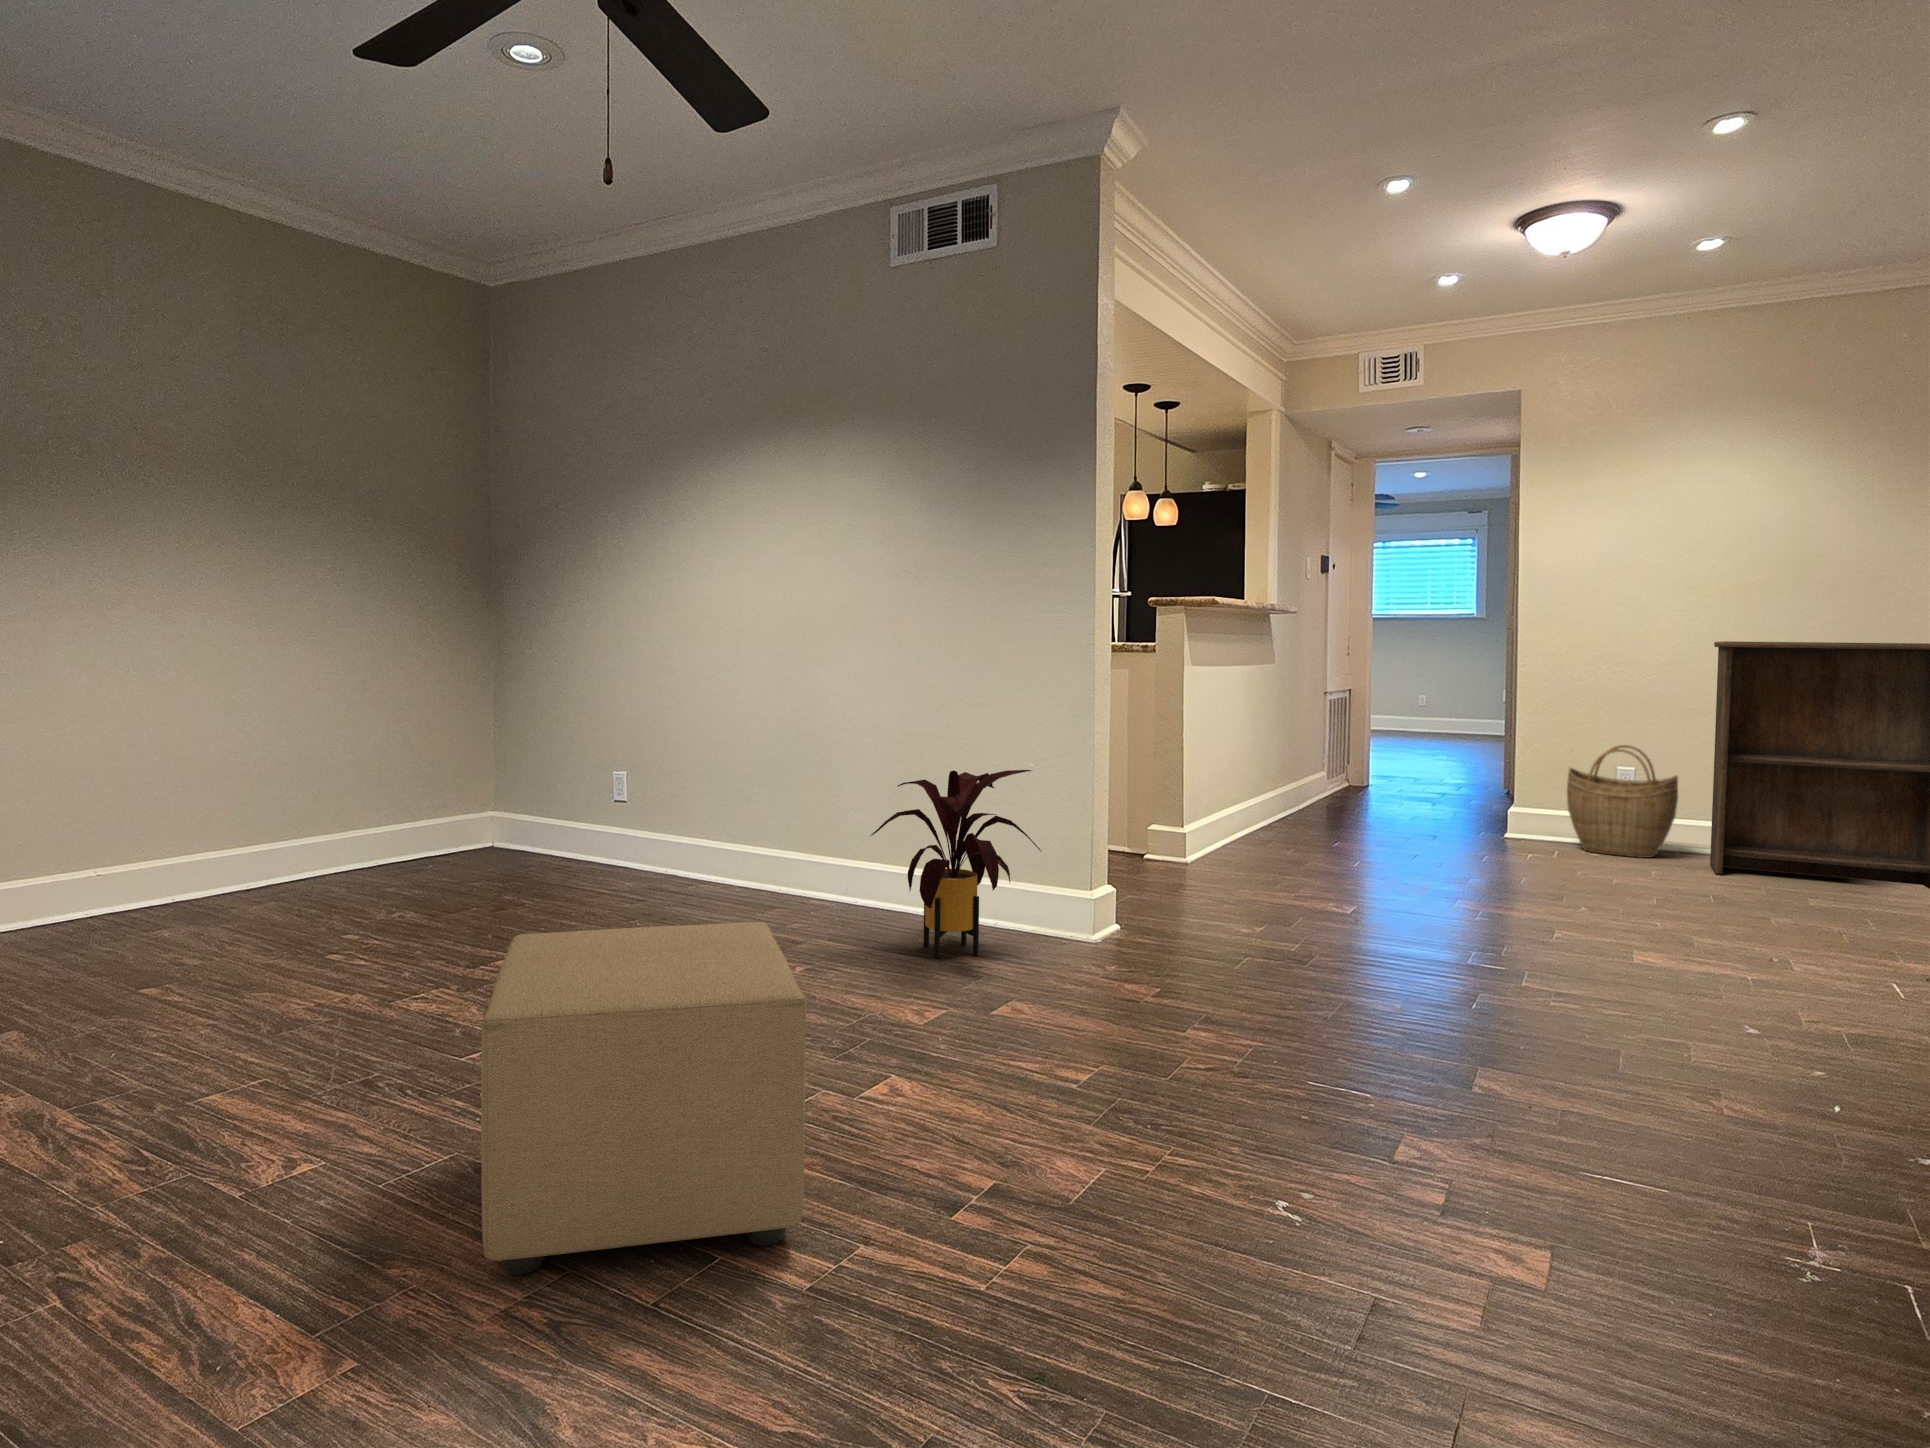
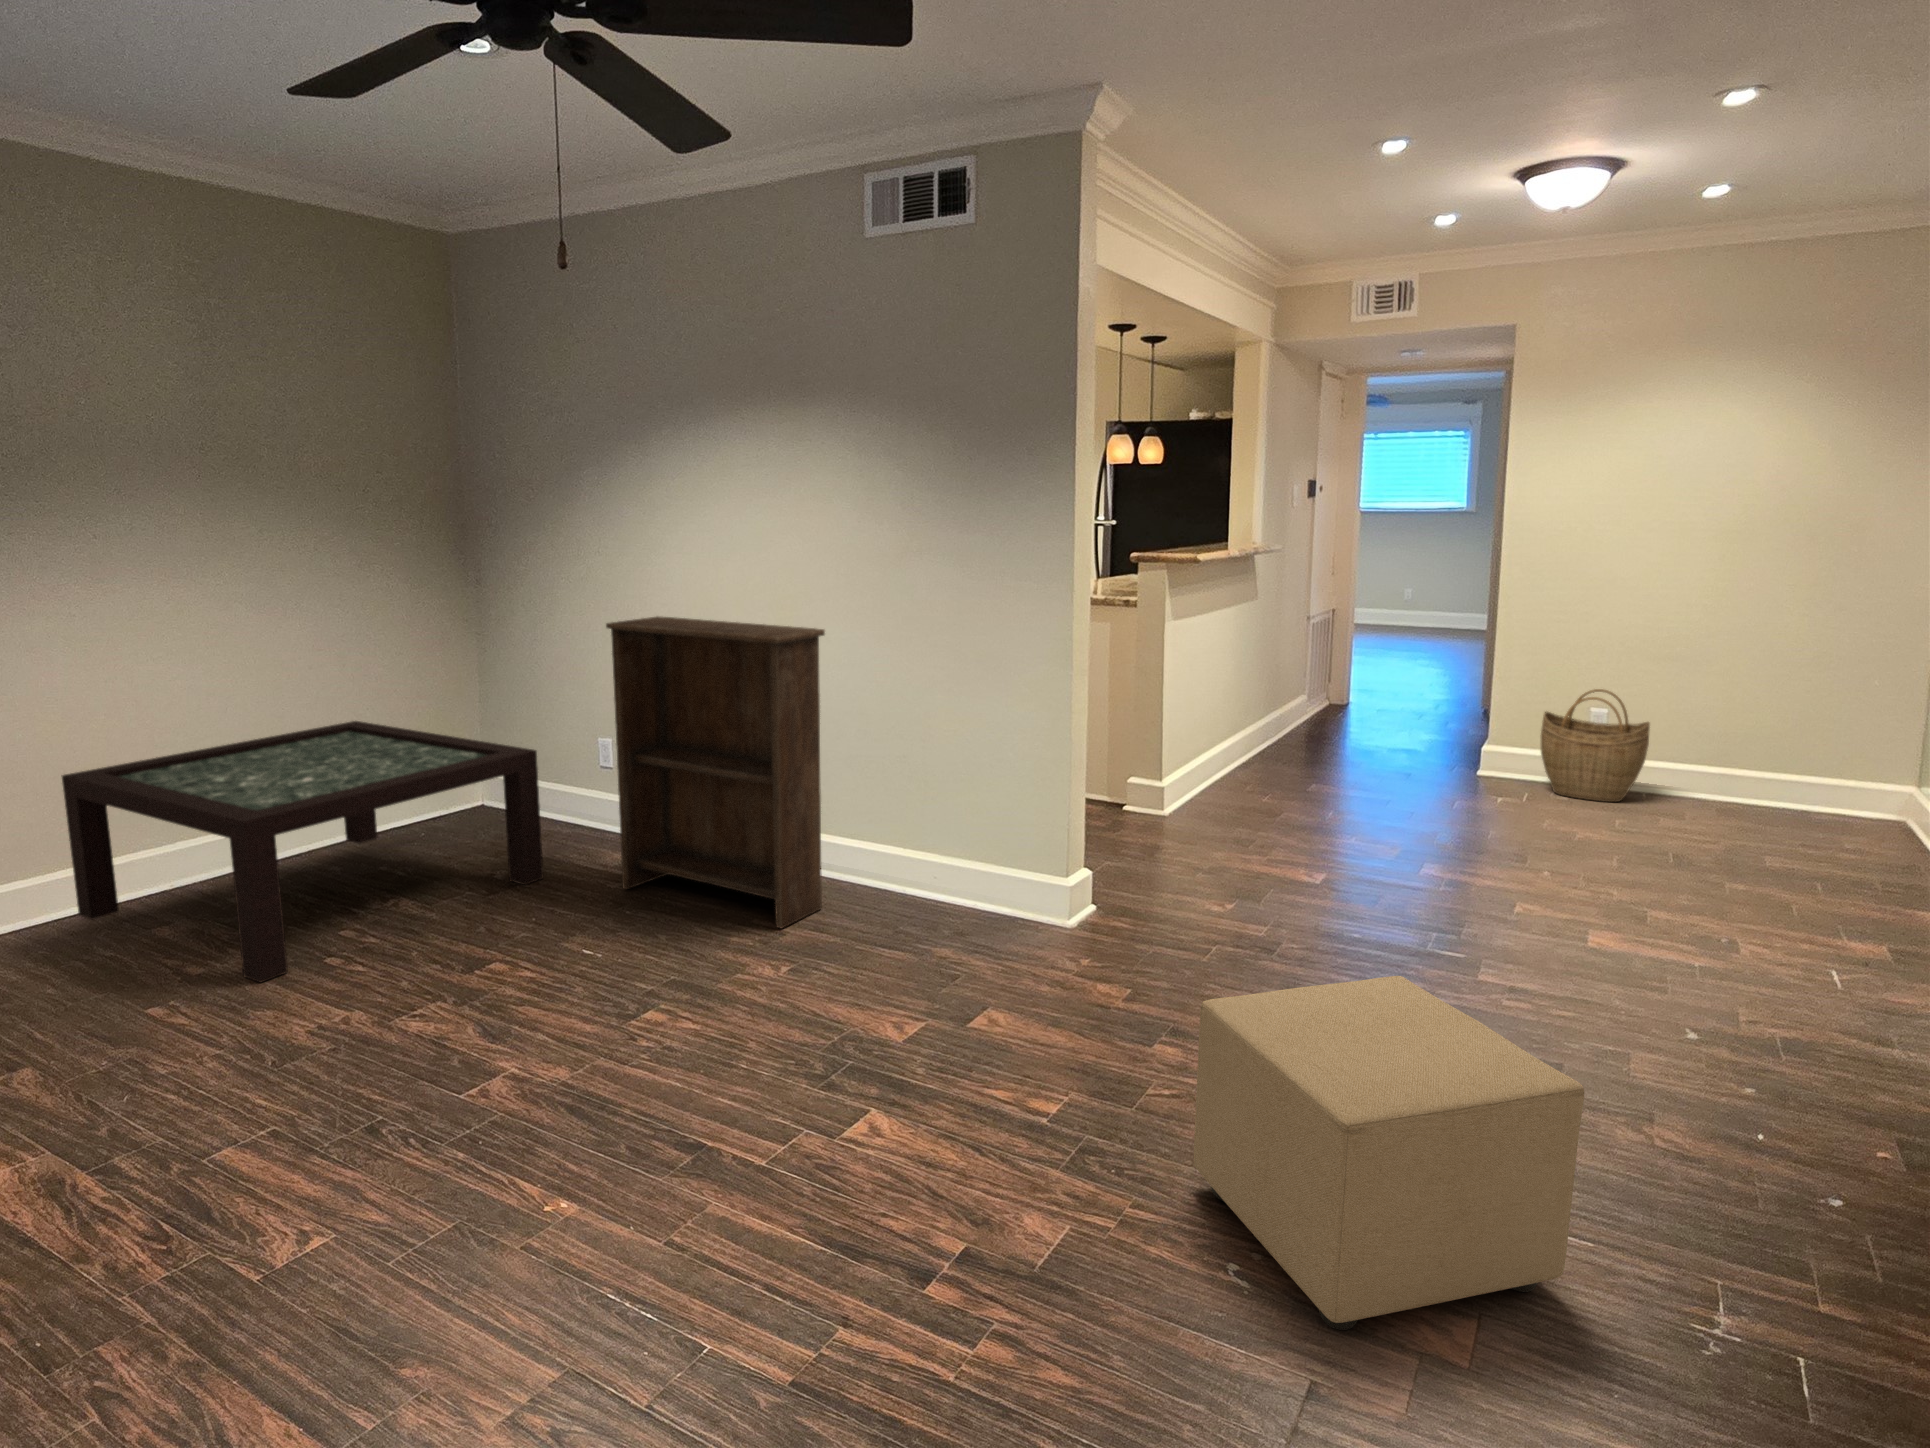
bookshelf: present [1710,641,1930,889] -> present [606,616,825,928]
coffee table: none [78,747,554,971] -> present [62,721,543,983]
house plant: present [871,770,1041,959] -> none [850,766,1020,954]
ottoman: present [481,922,806,1275] -> present [1194,976,1584,1330]

